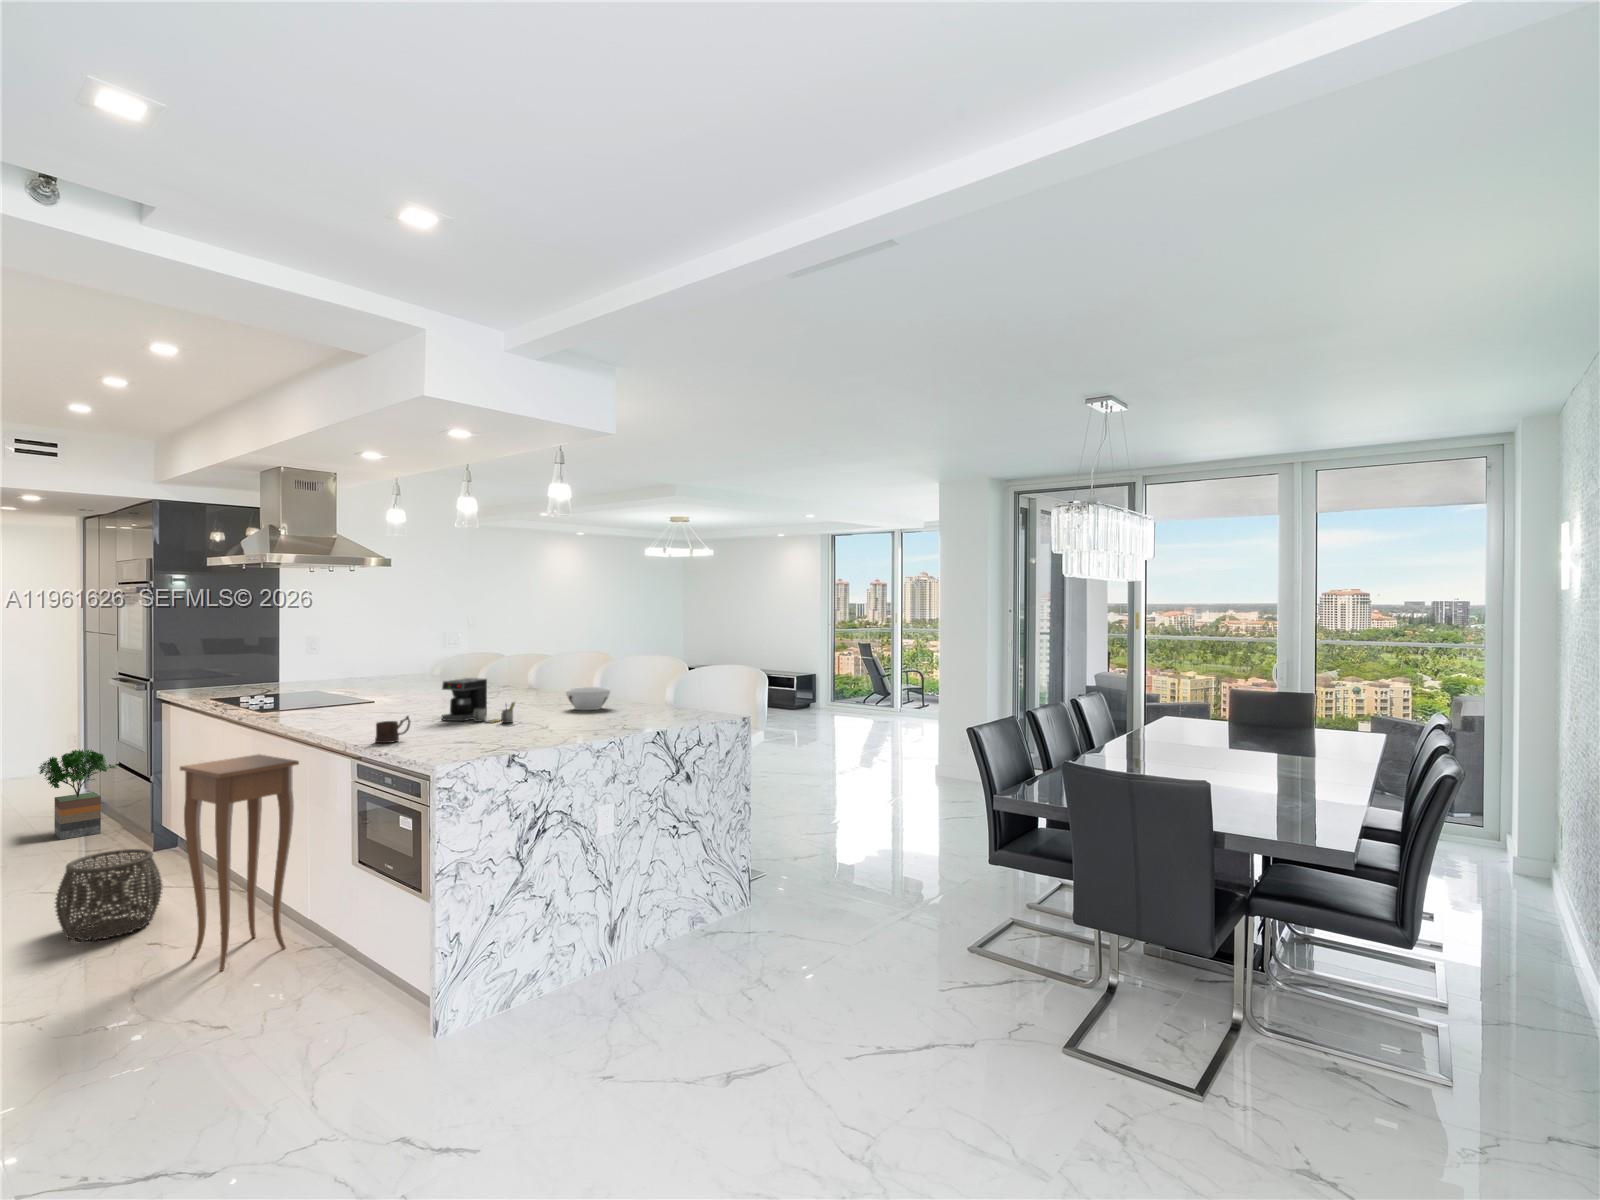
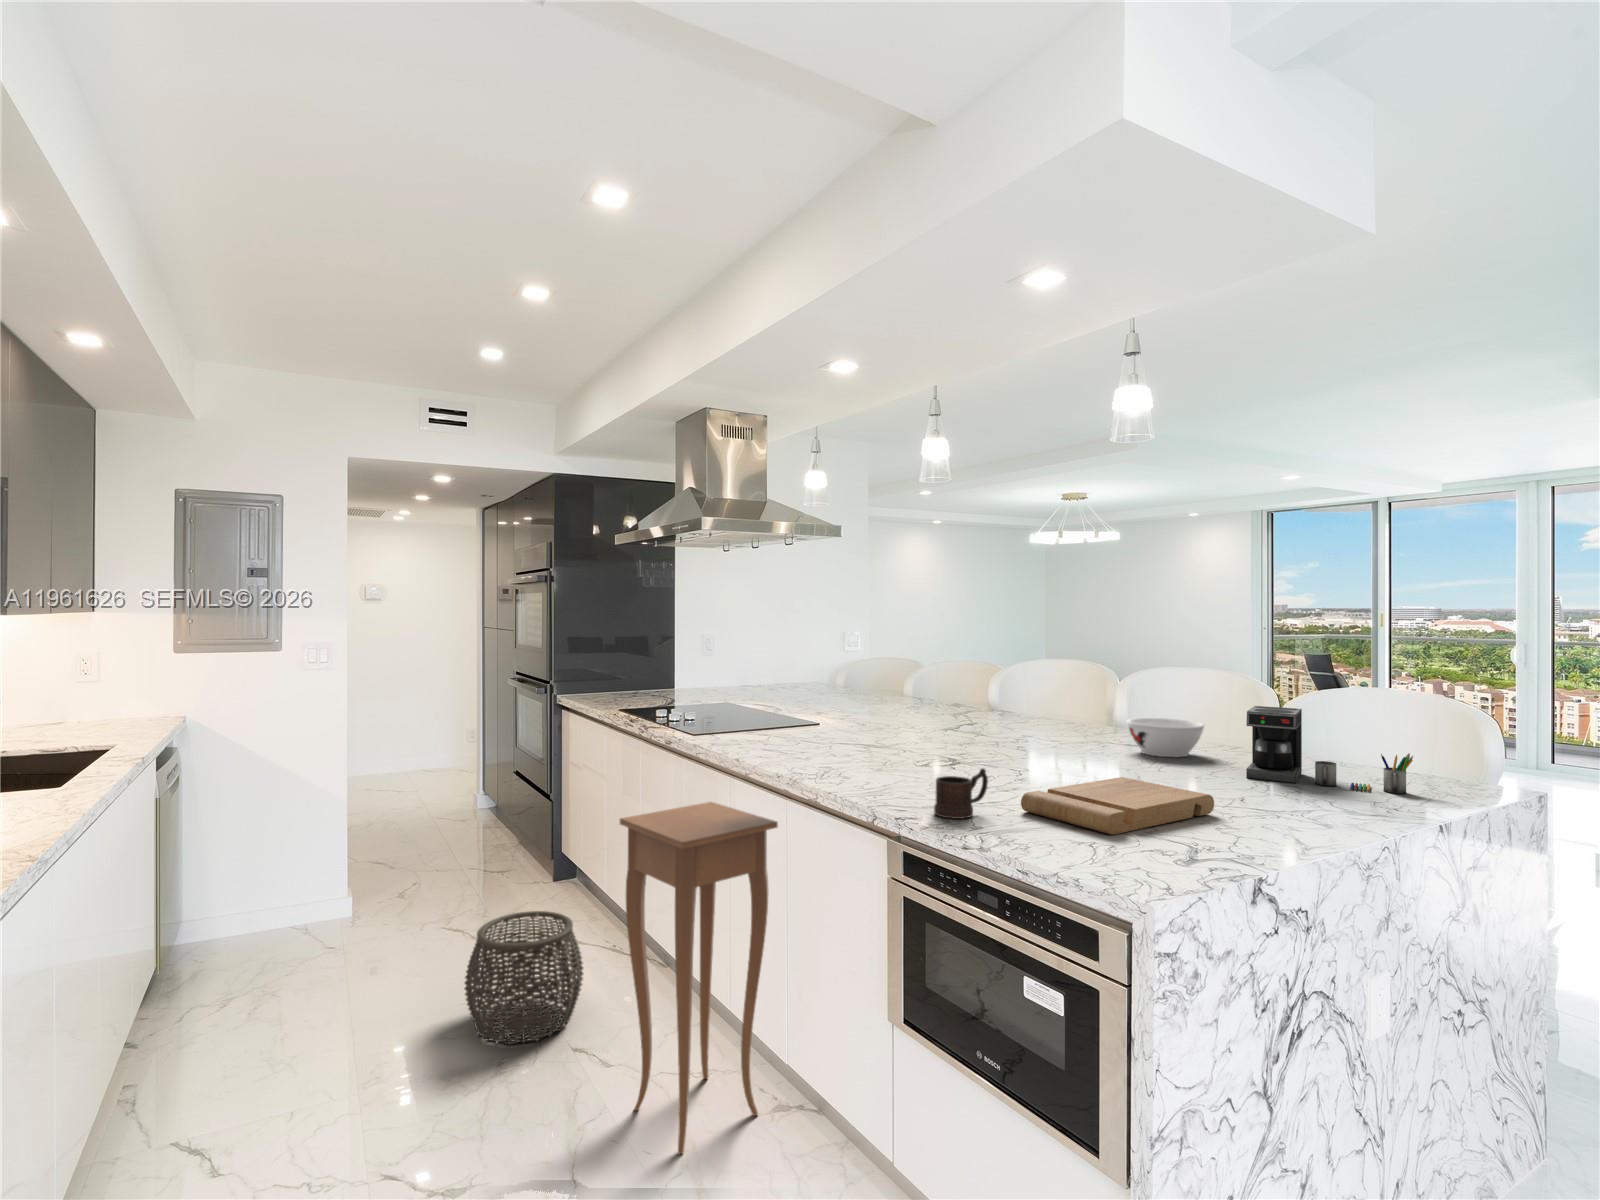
coffee maker: present [442,678,515,723] -> present [1246,706,1413,794]
cutting board: none [431,719,543,744] -> present [1021,777,1214,835]
potted tree: present [39,749,116,840] -> none [442,756,518,859]

